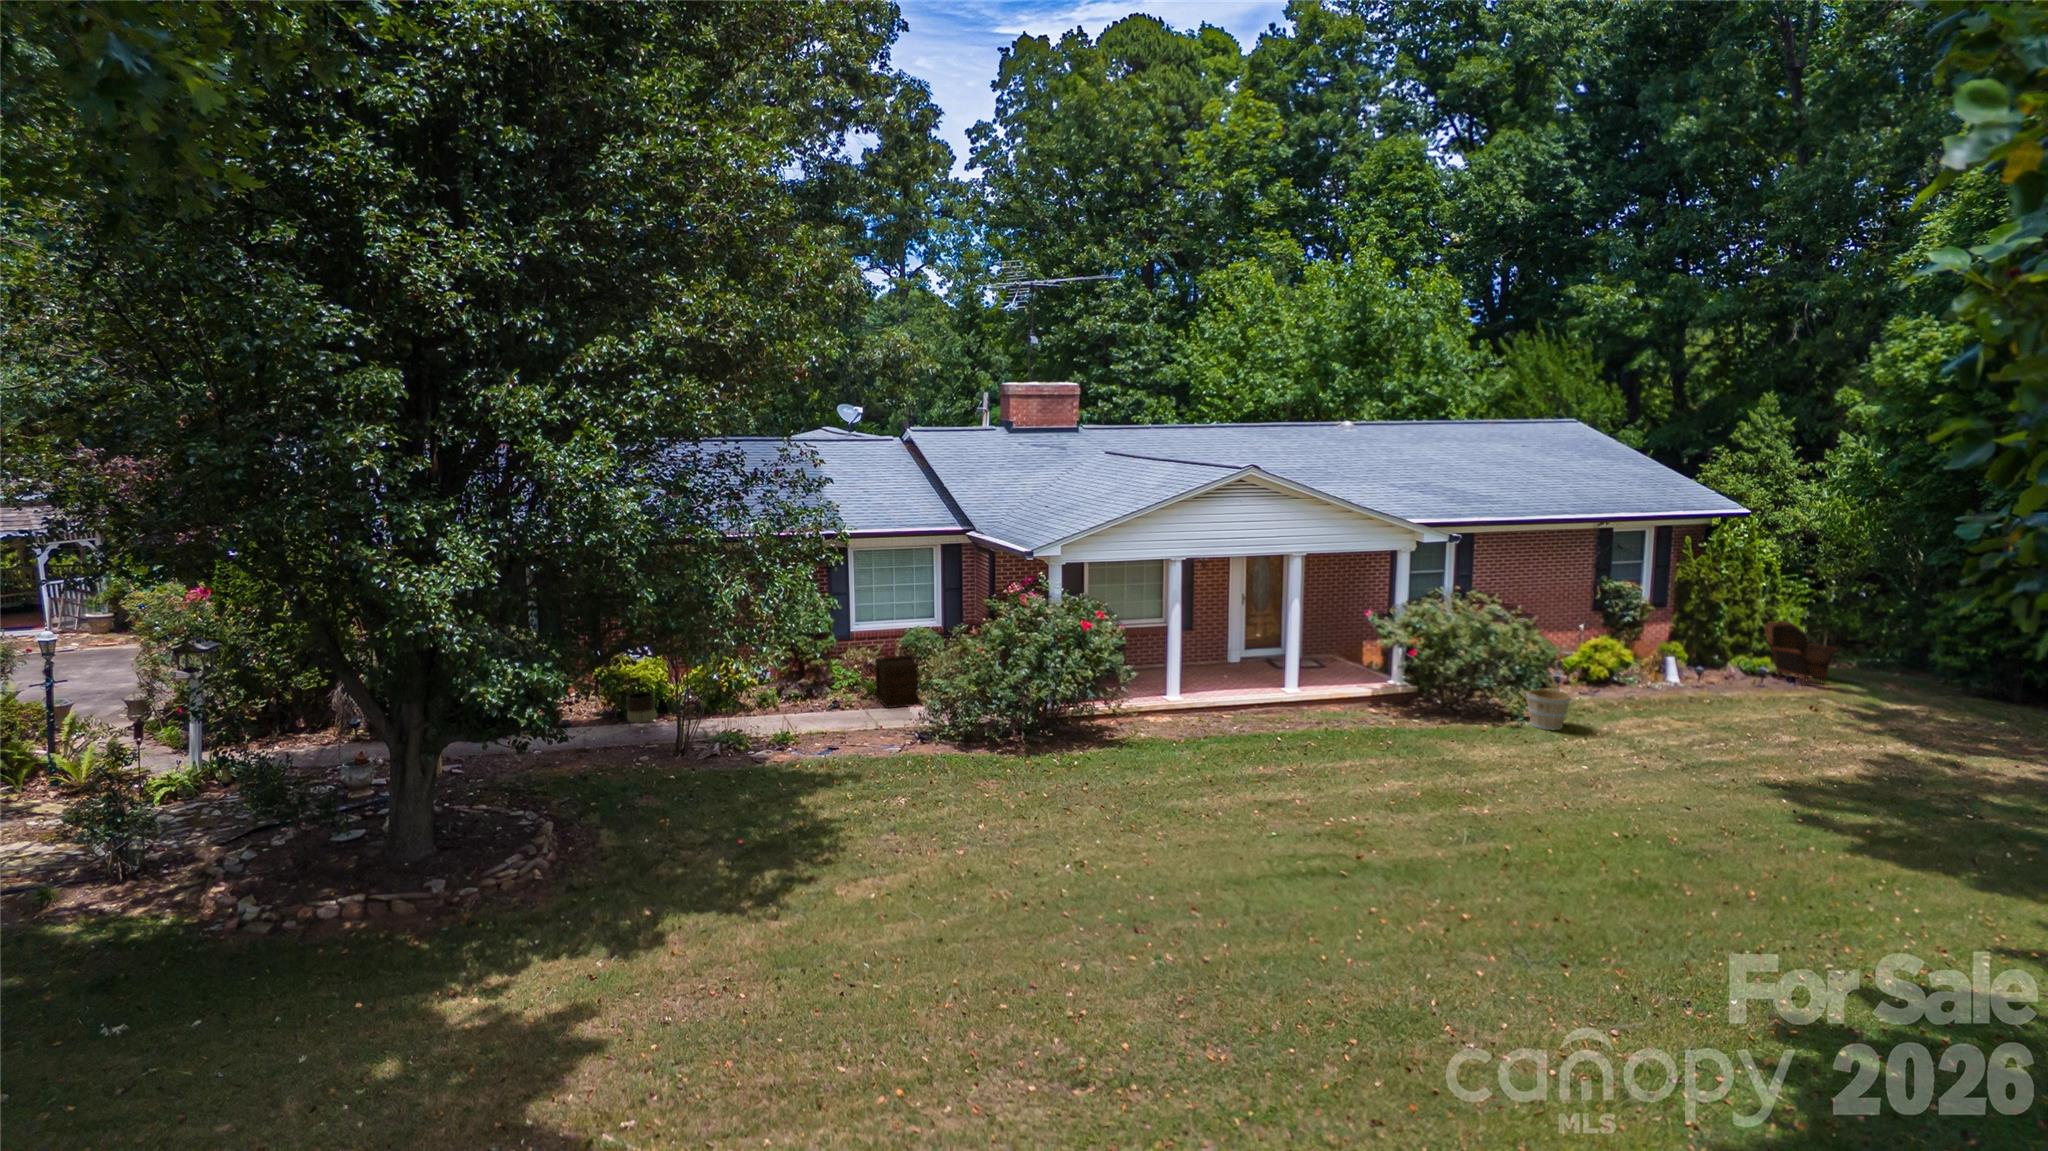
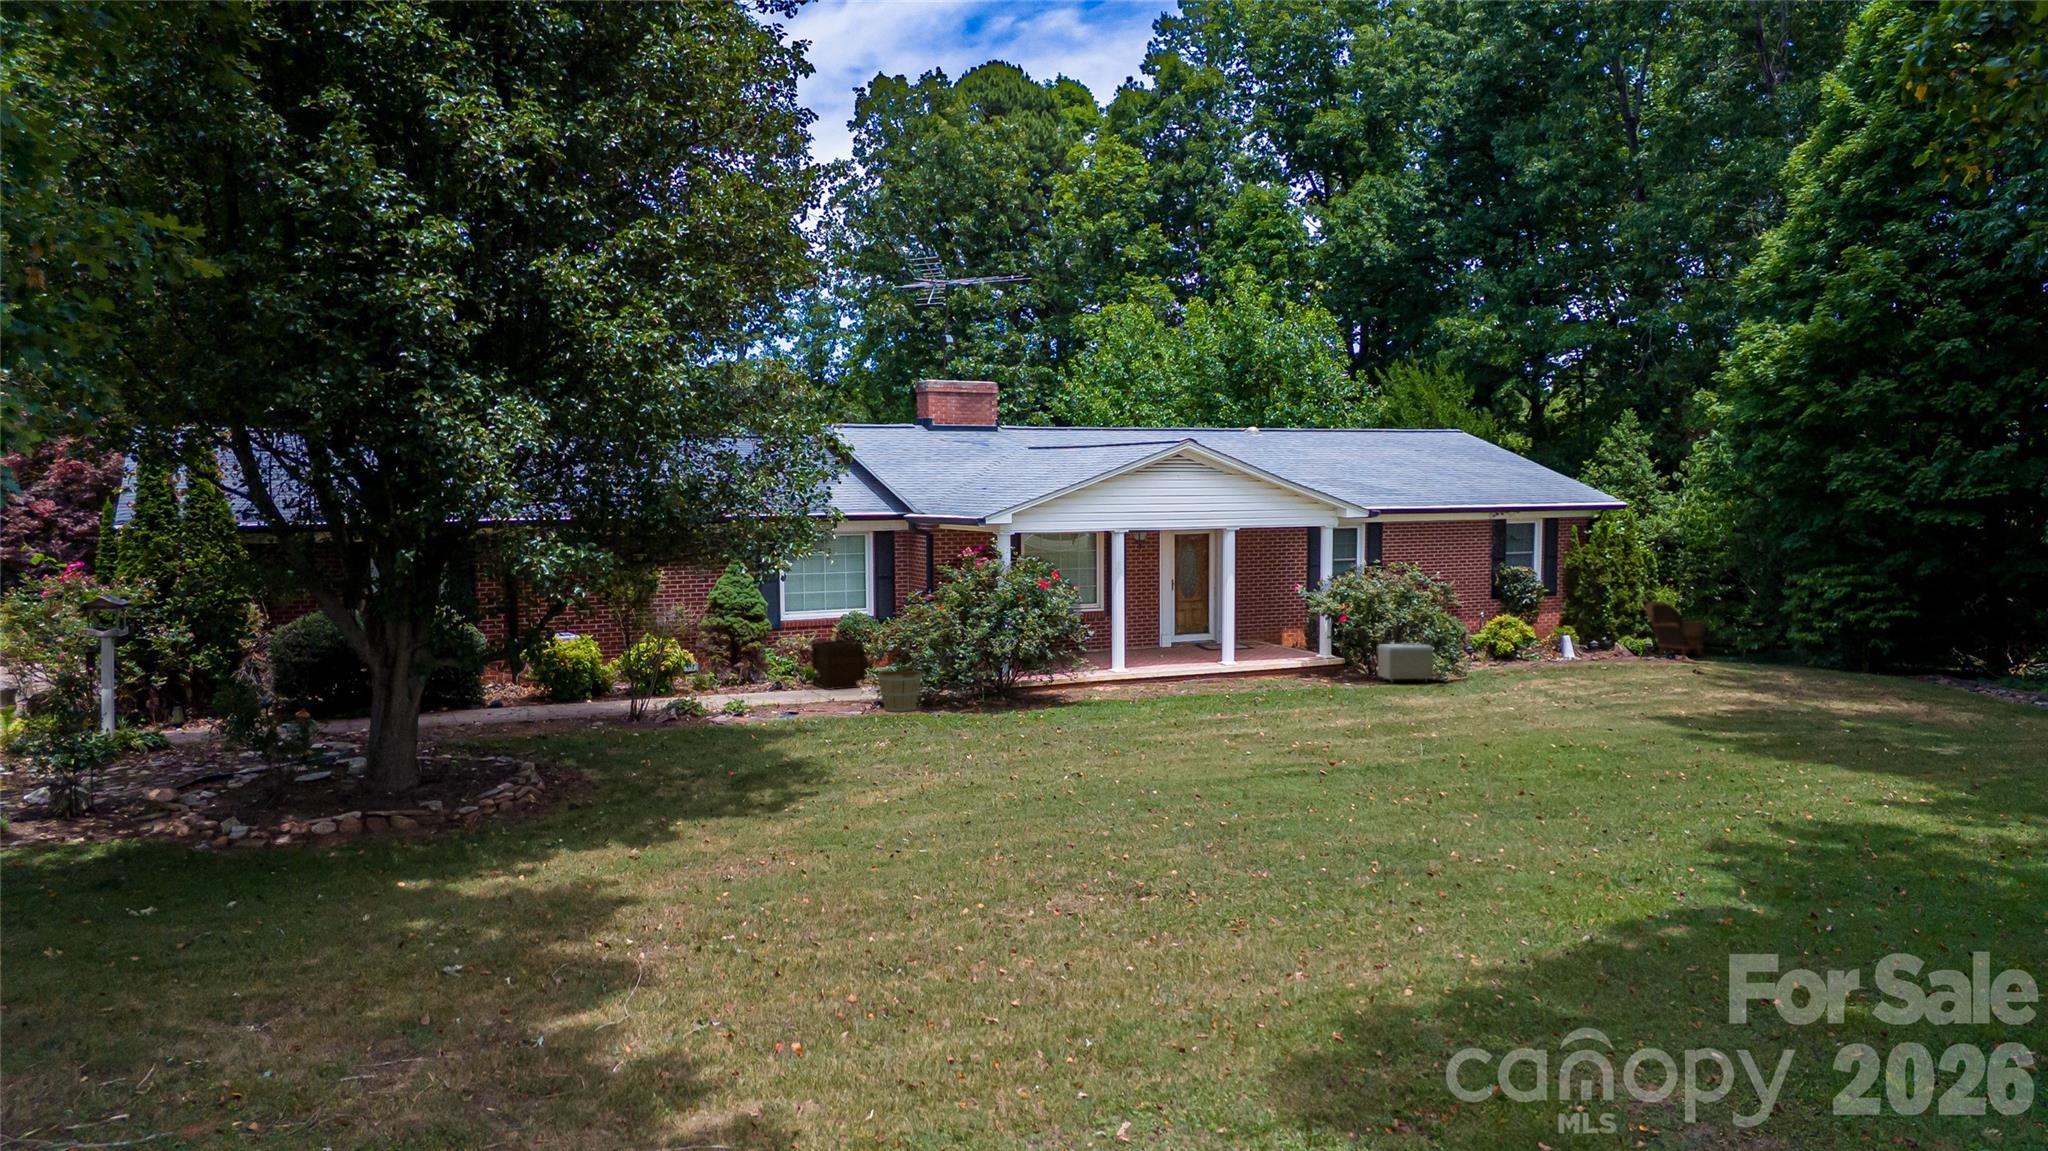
storage bench: none [1446,680,1507,722] -> present [1378,644,1433,681]
wooden bucket: present [1526,688,1571,730] -> present [878,670,922,712]
planter: present [626,692,655,723] -> none [558,669,589,711]

